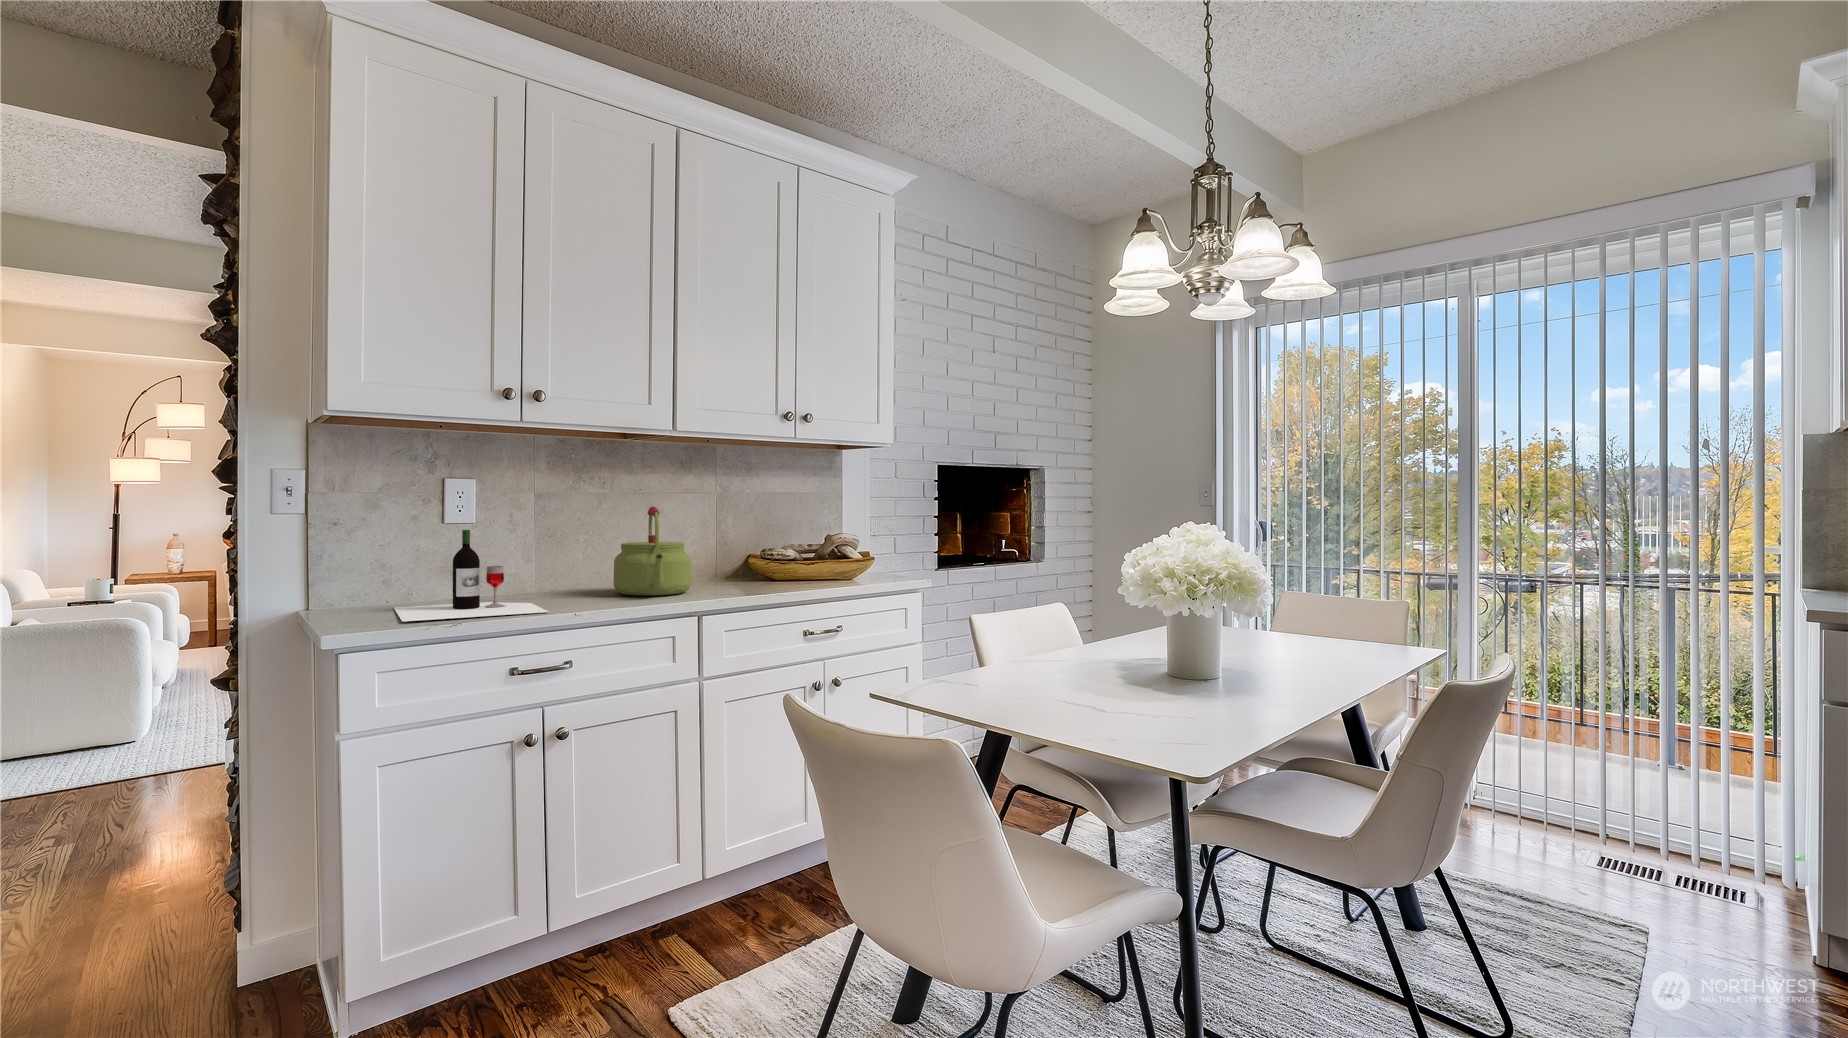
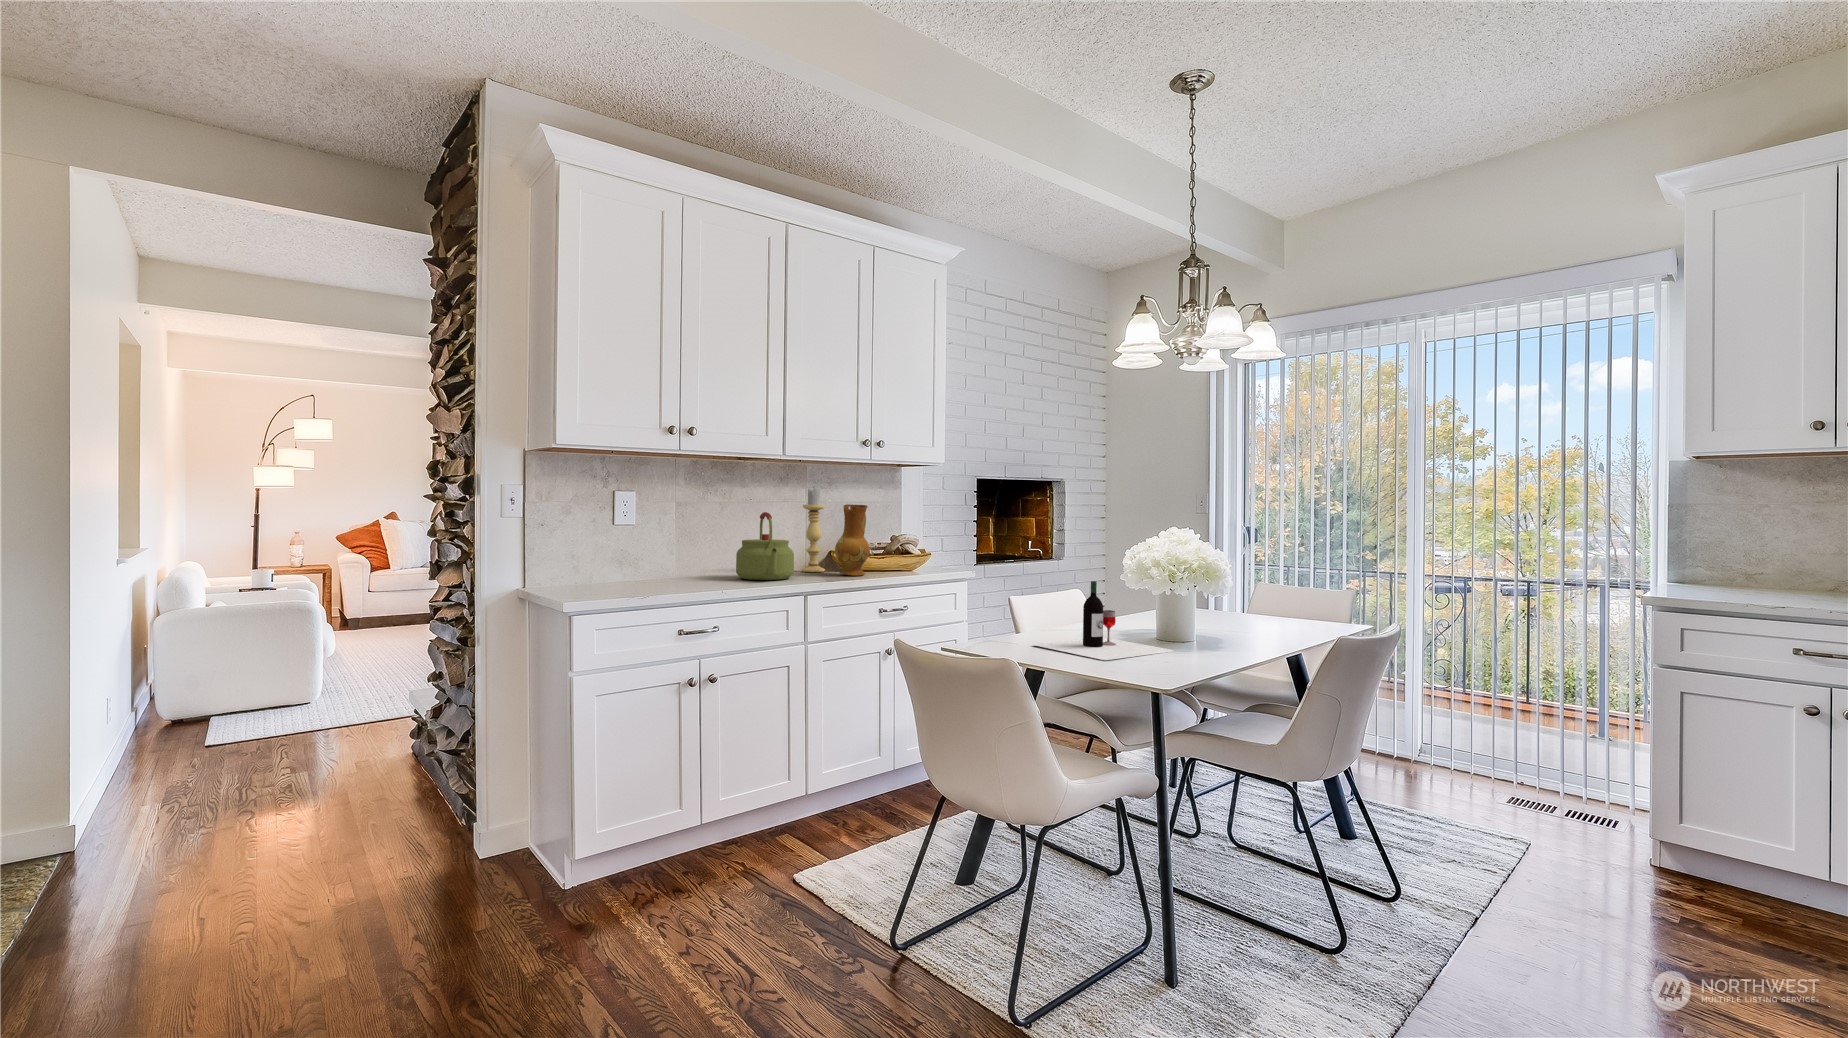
candle holder: none [709,474,740,583] -> present [802,488,825,572]
ceramic jug: none [748,496,794,588] -> present [835,504,870,576]
wine bottle: present [394,530,548,621] -> present [1033,581,1173,660]

